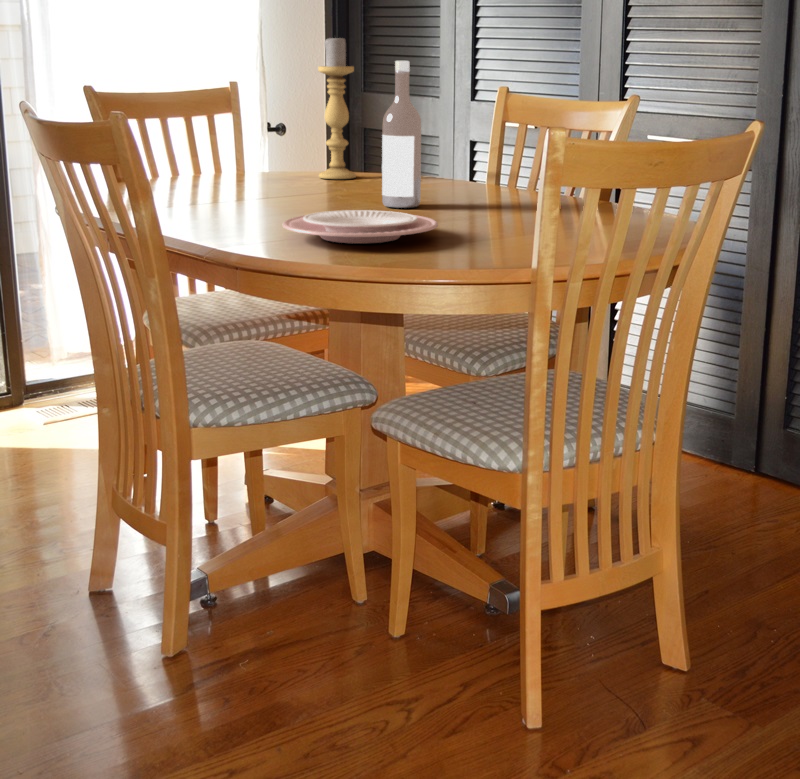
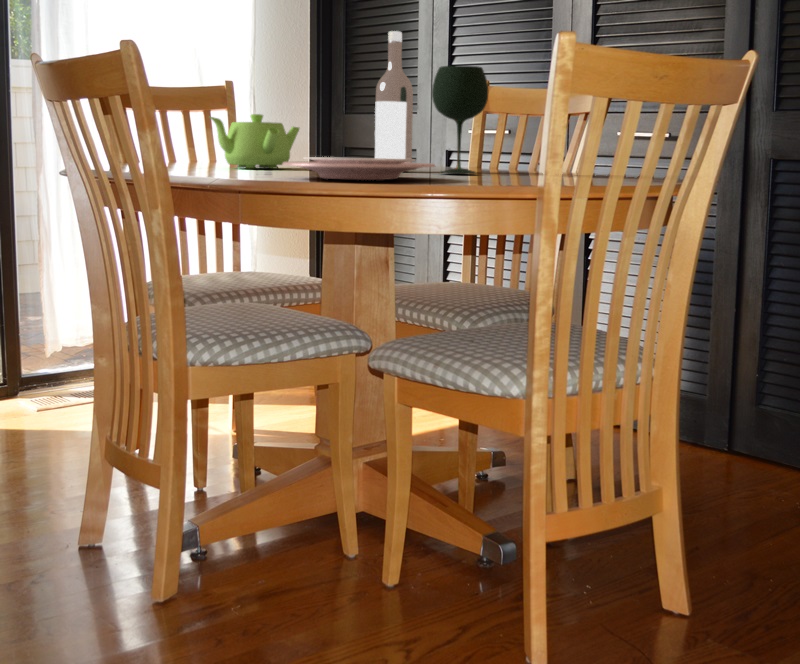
candle holder: present [318,36,356,179] -> none [310,29,345,163]
wine glass: none [440,103,499,216] -> present [432,66,488,174]
teapot: none [209,145,305,203] -> present [210,114,299,168]

